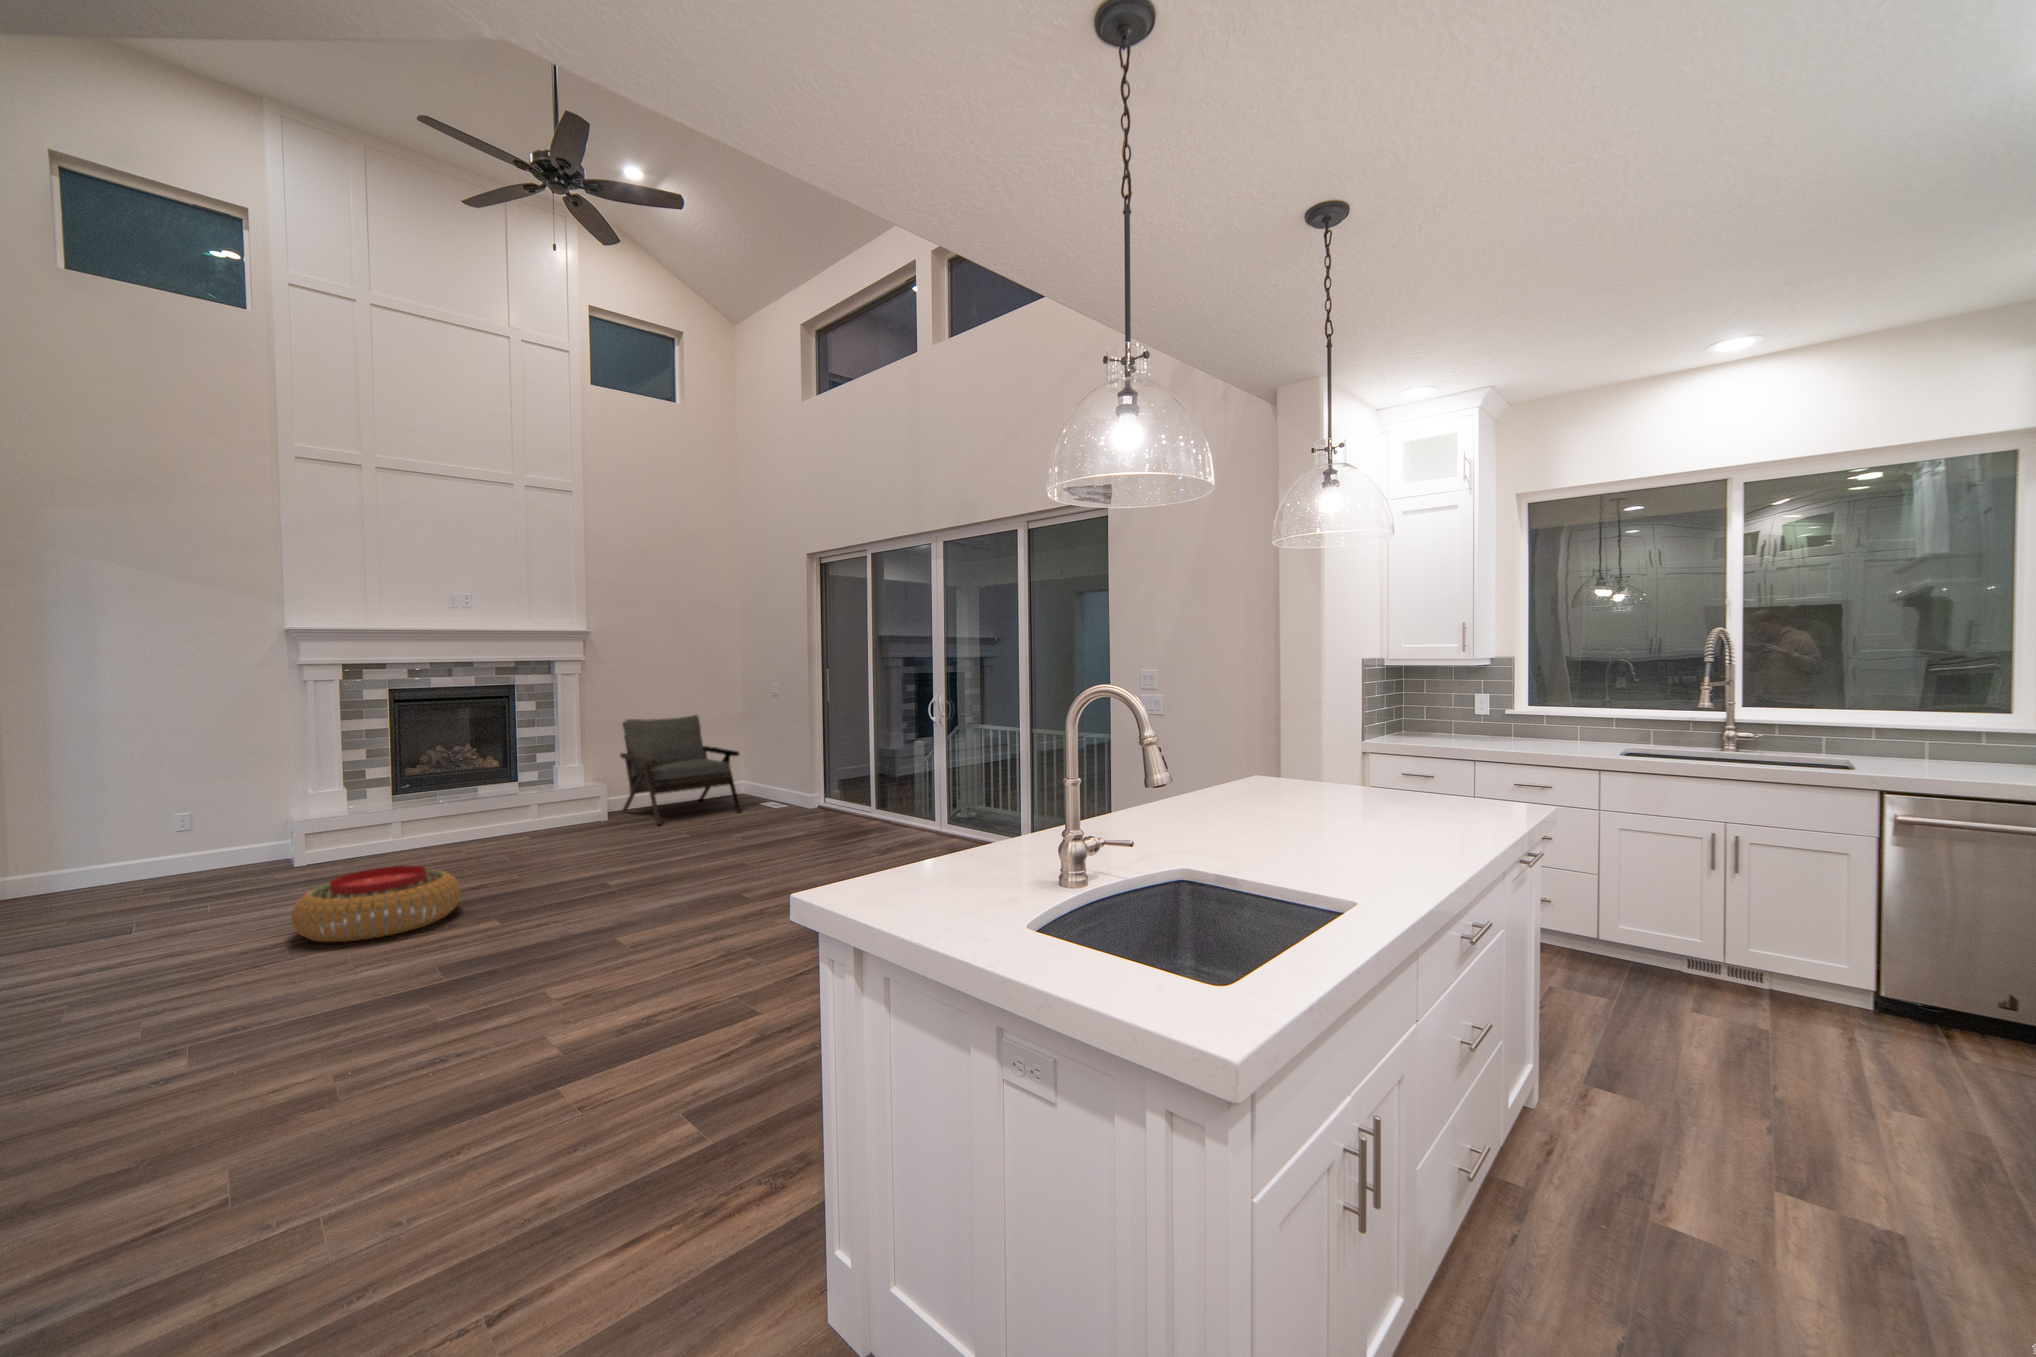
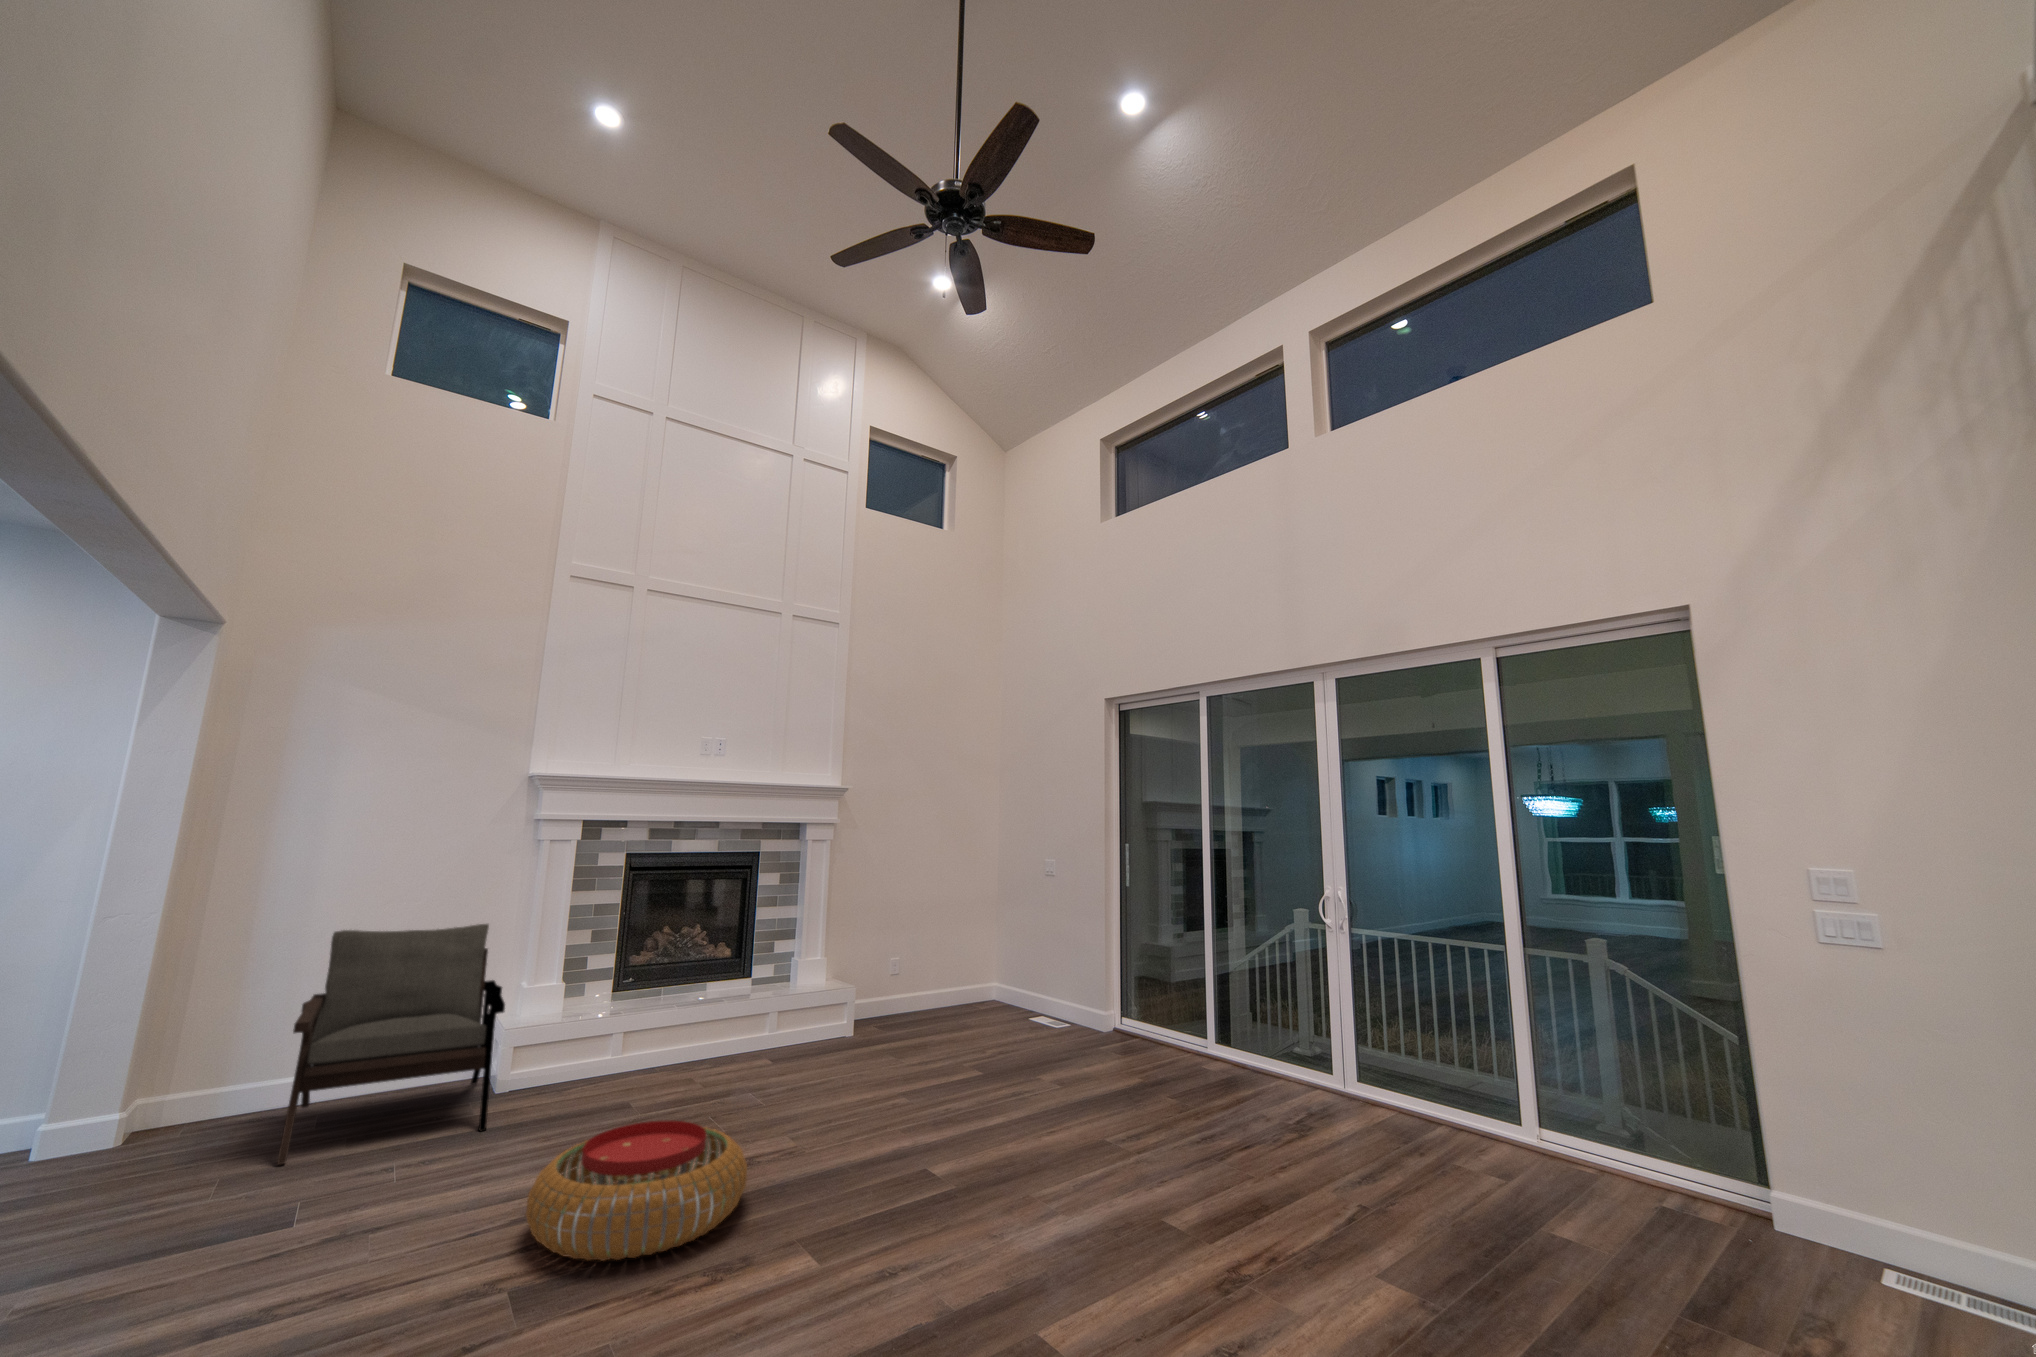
armchair: present [620,715,741,825] -> present [277,924,505,1165]

